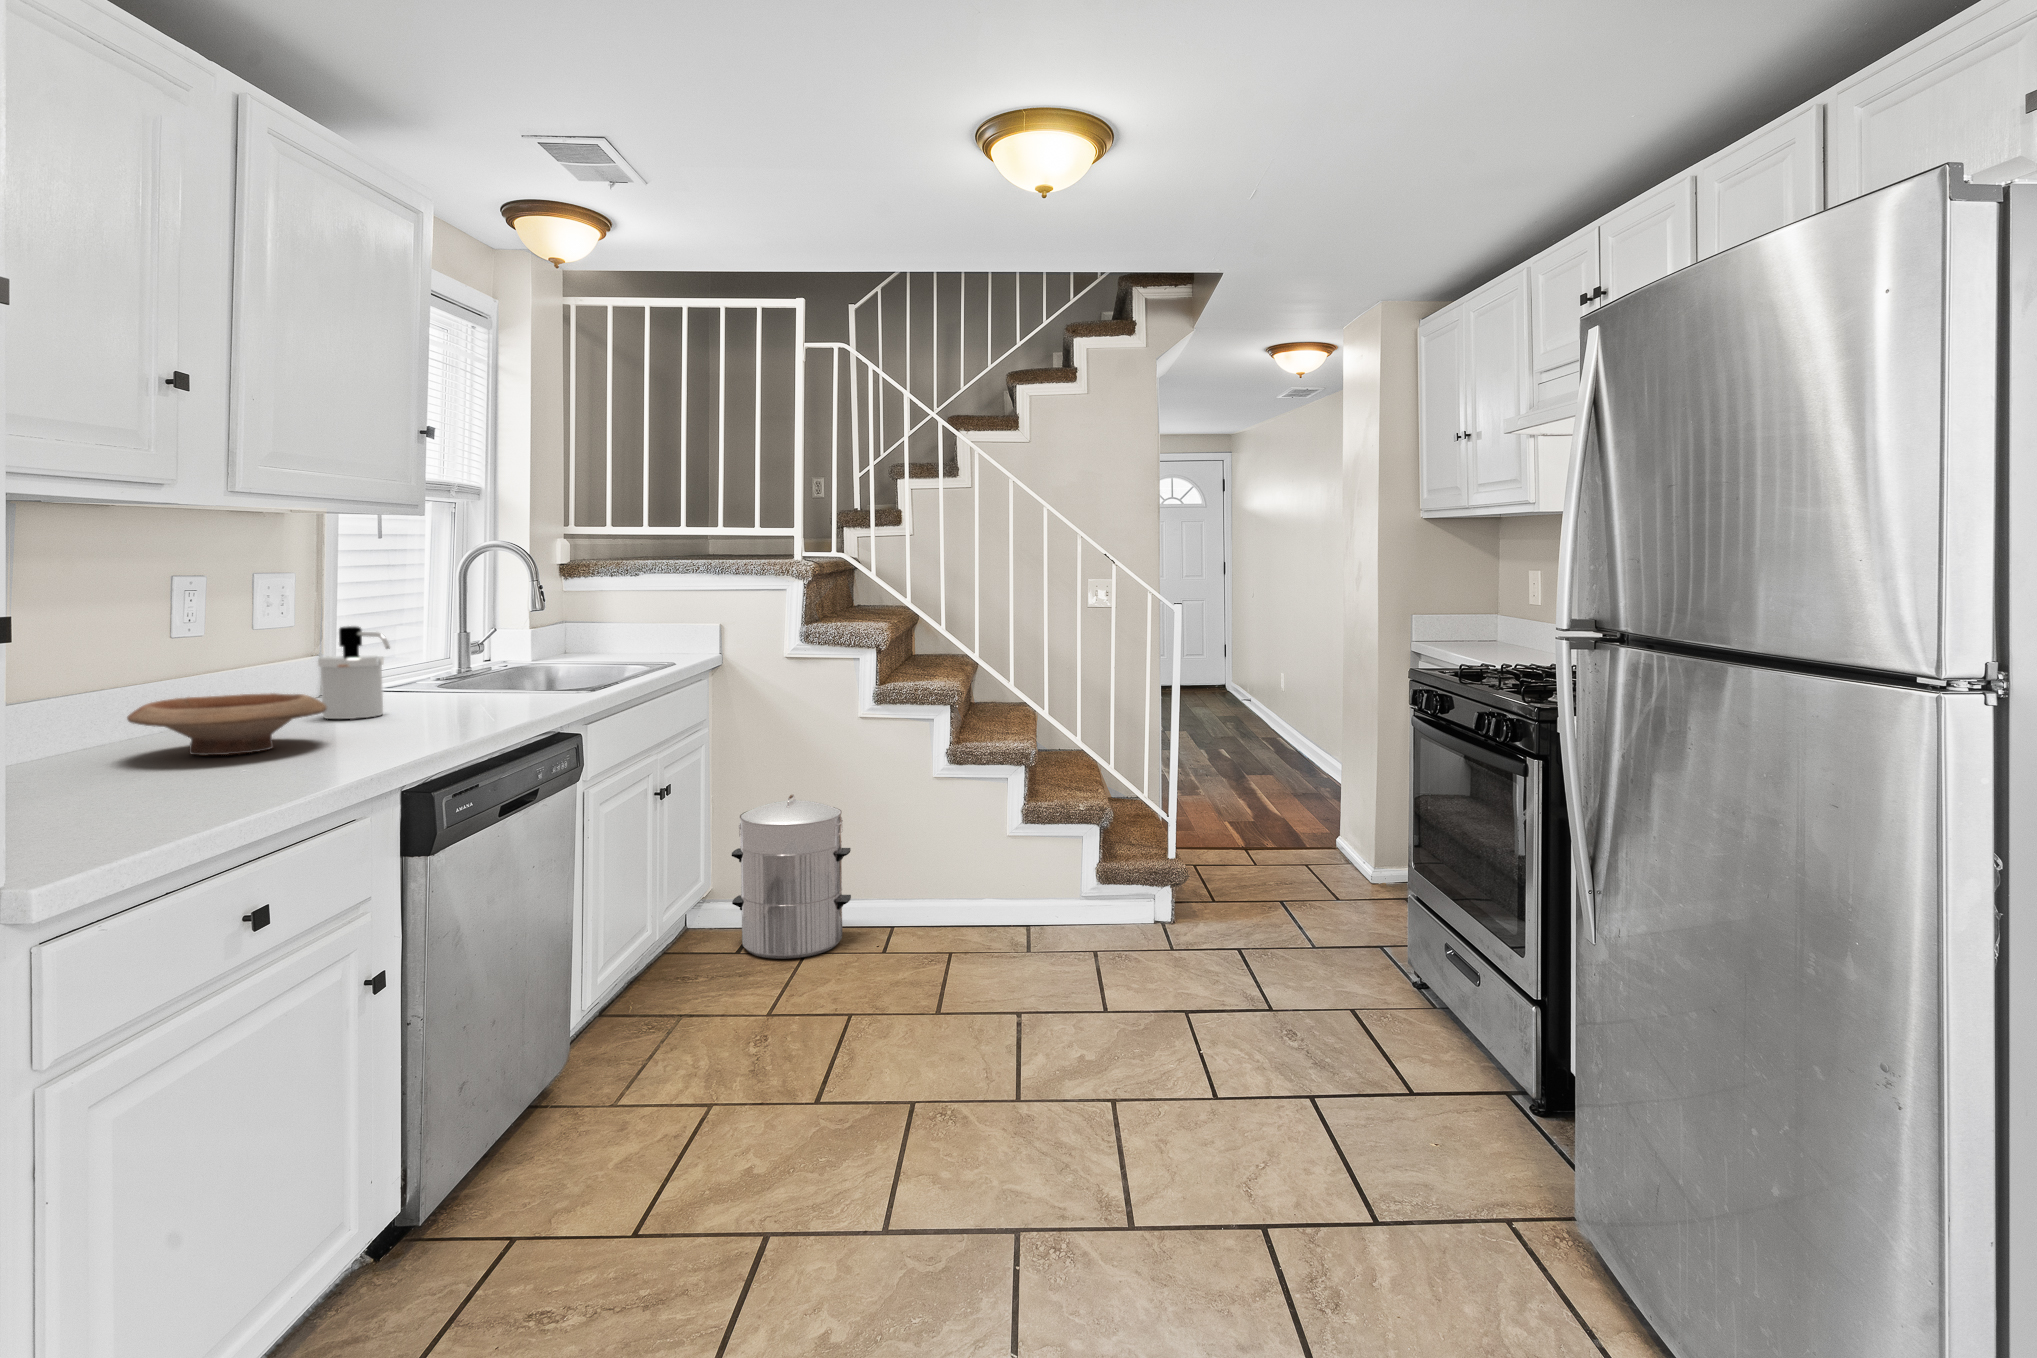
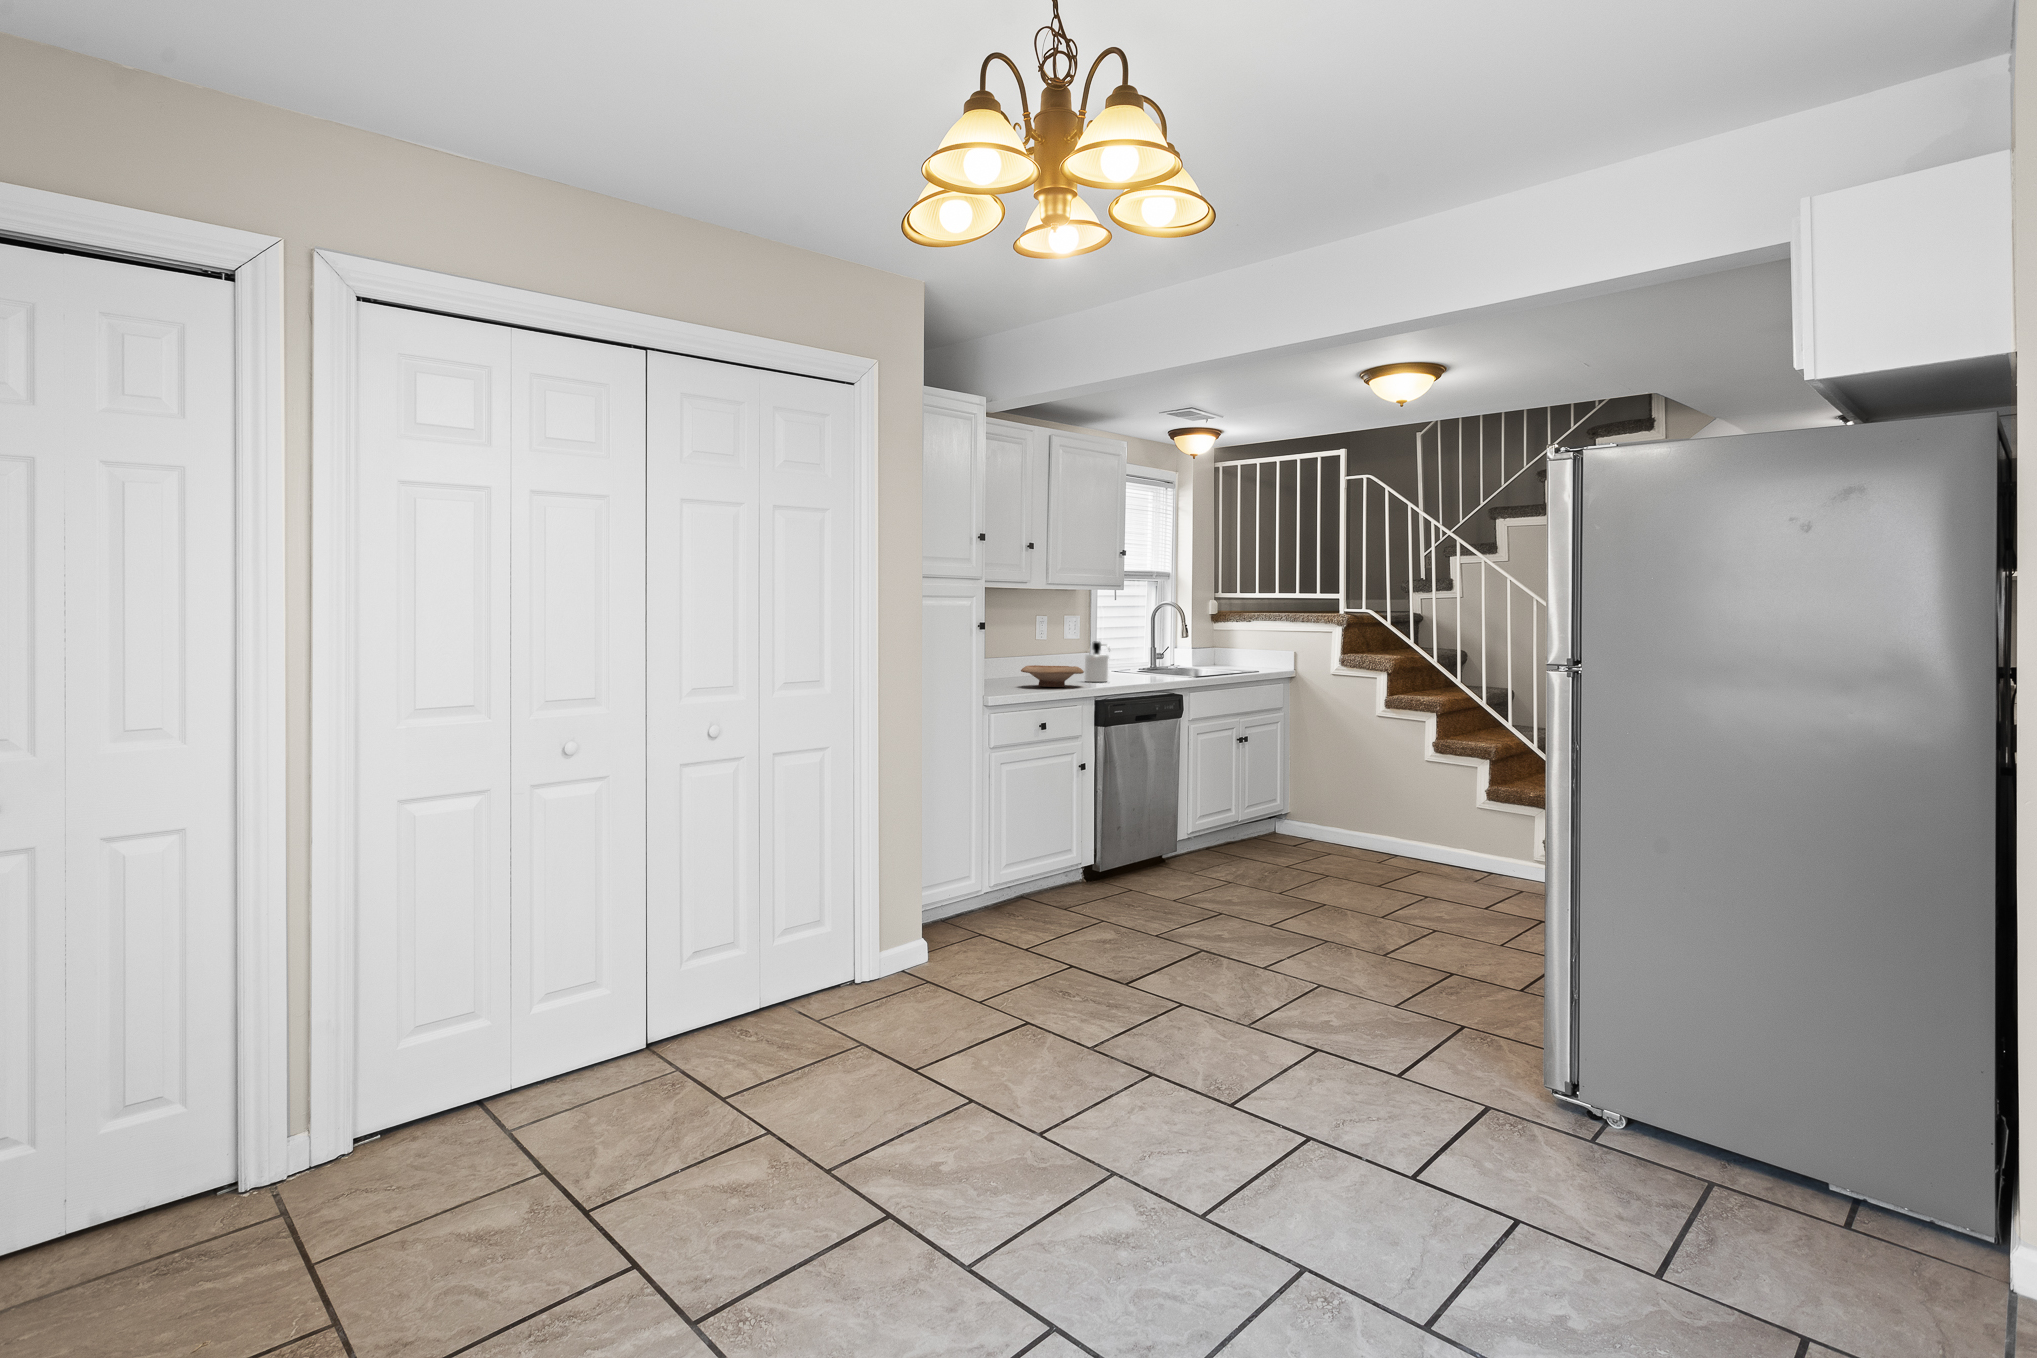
waste bin: present [732,794,851,959] -> none [1287,757,1361,855]

